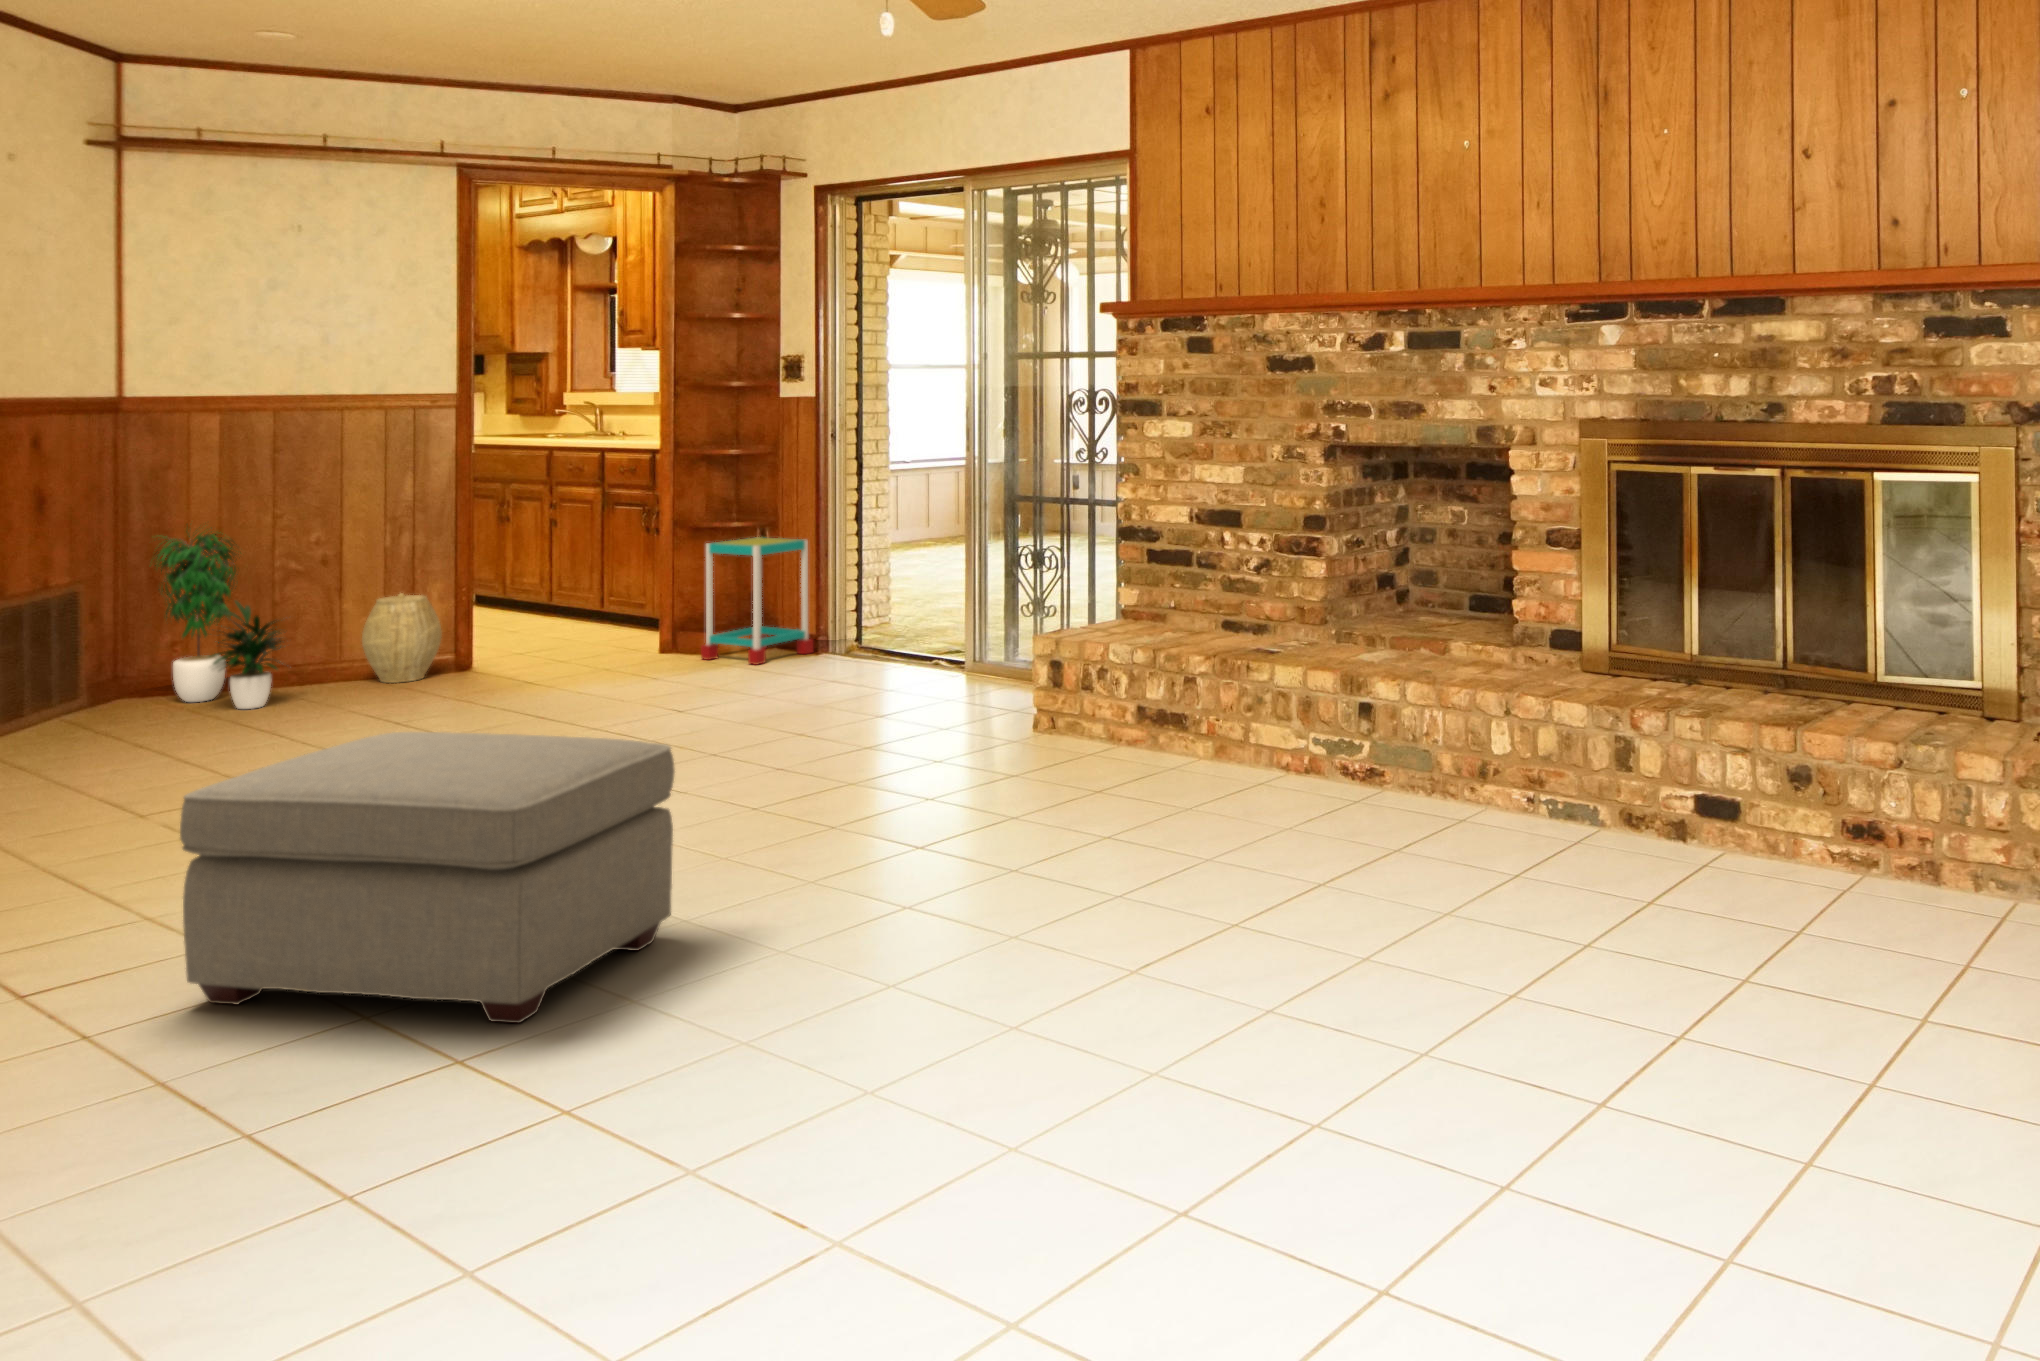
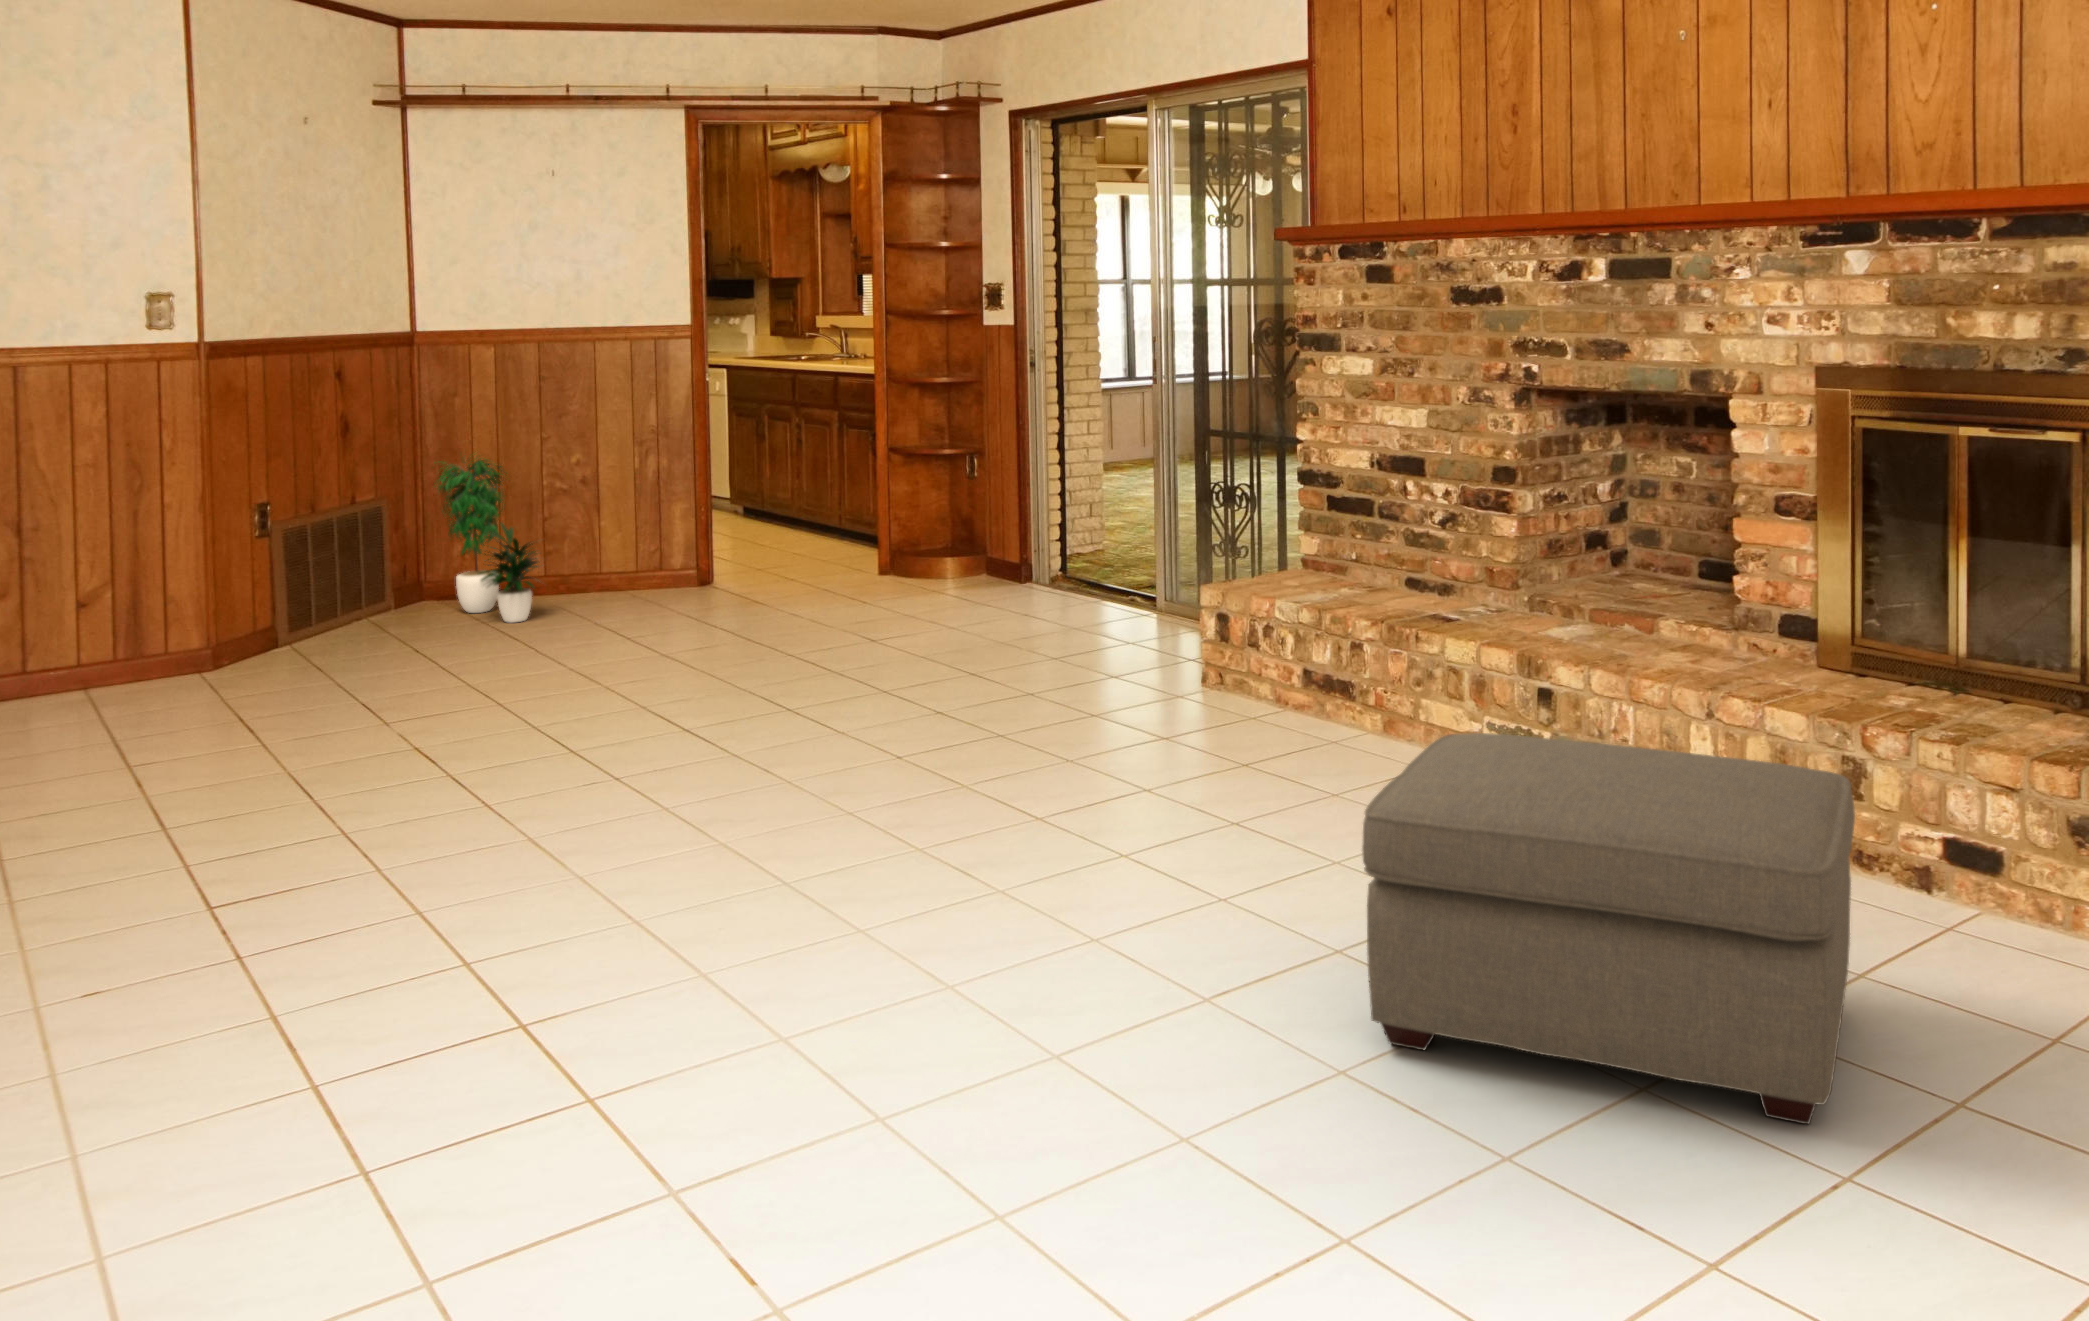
side table: present [701,537,813,665] -> none [912,466,1019,595]
woven basket: present [362,594,442,683] -> none [612,517,680,600]
ottoman: present [180,732,675,1023] -> present [1362,733,1855,1124]

